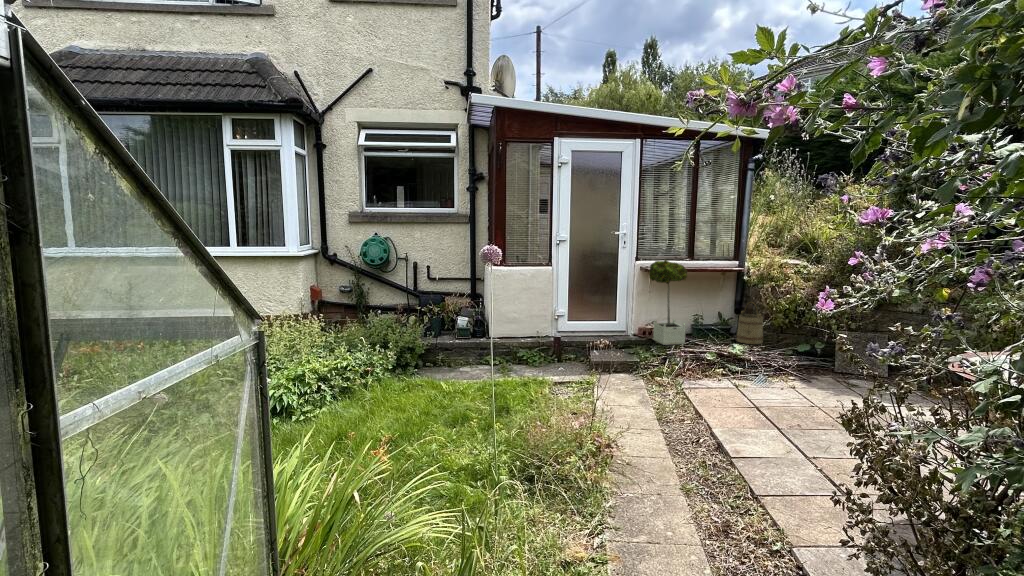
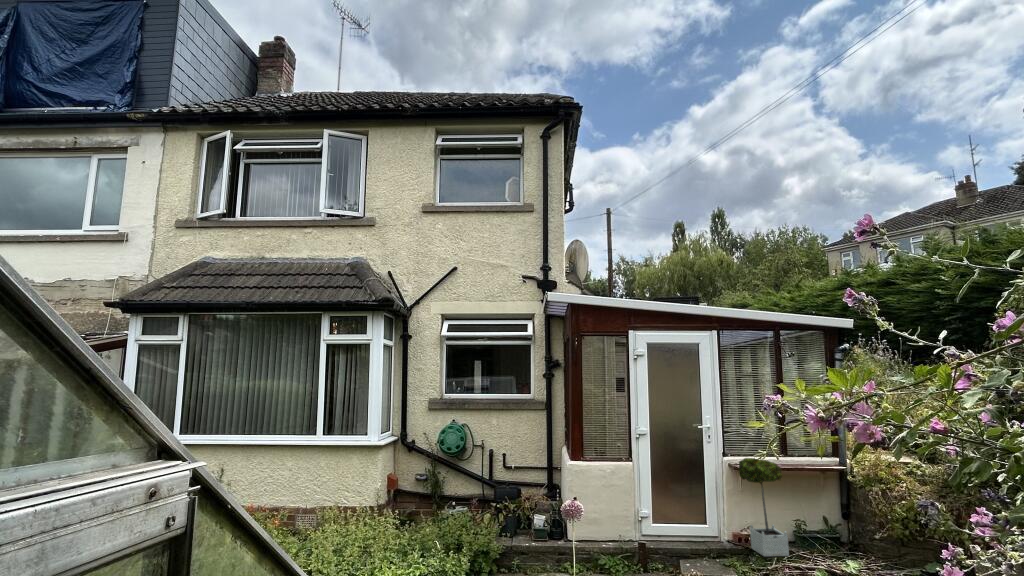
bucket: present [736,302,763,344] -> none [849,507,884,560]

